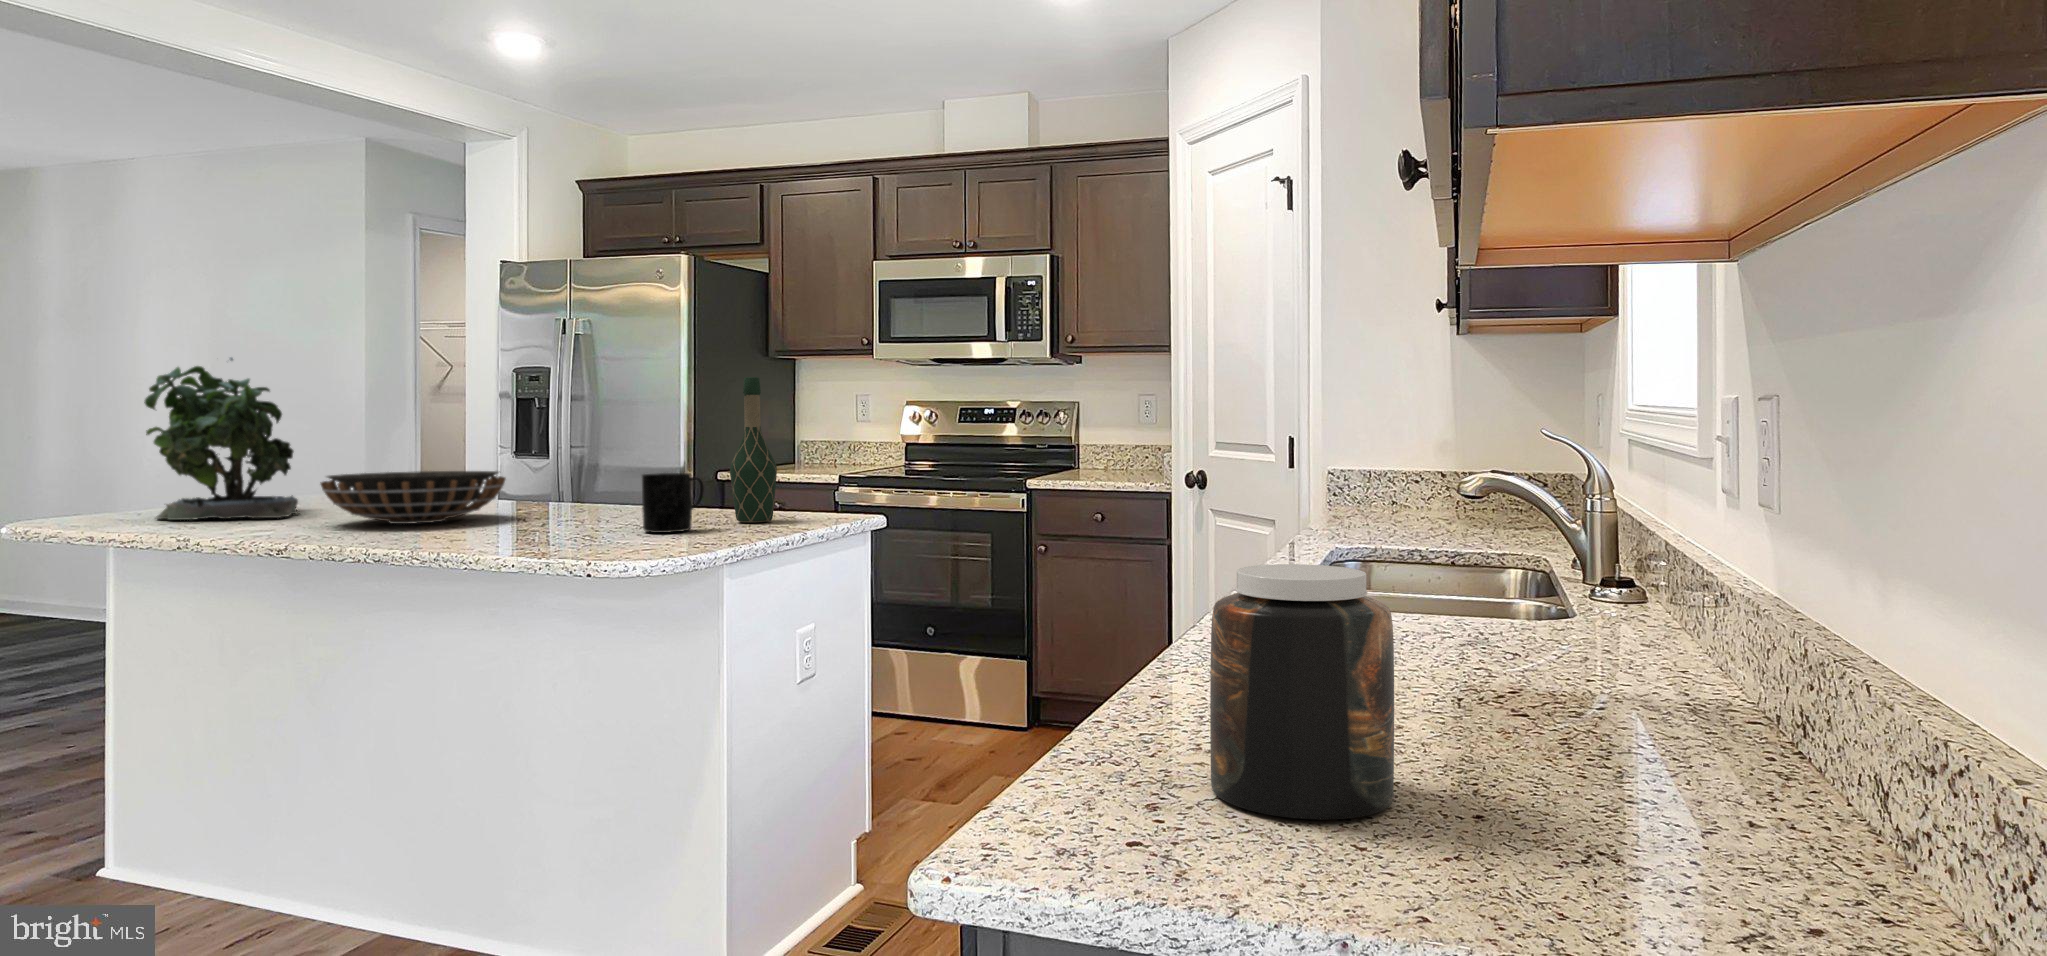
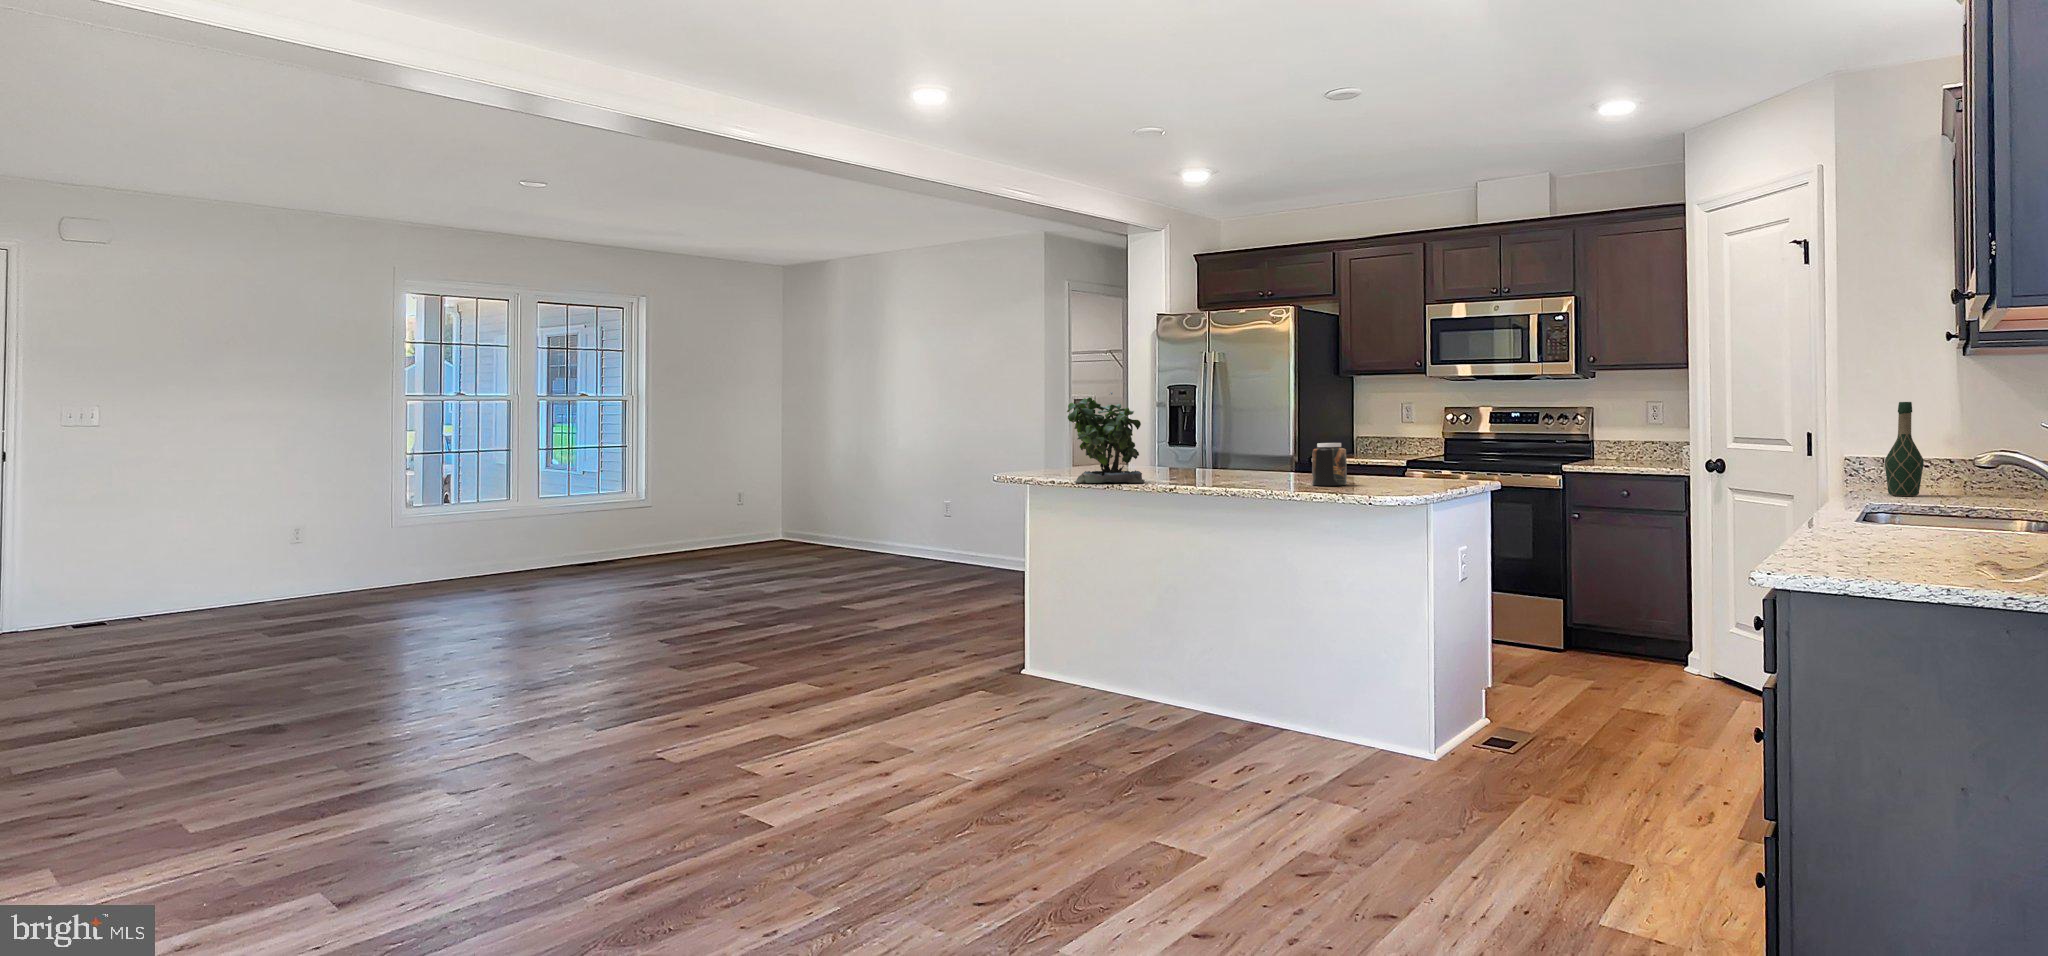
wine bottle: present [730,377,777,522] -> present [1885,402,1924,496]
decorative bowl: present [321,471,505,524] -> none [1179,456,1275,486]
mug: present [642,473,704,533] -> none [1379,457,1413,492]
jar: present [1210,564,1394,820] -> present [1312,443,1347,486]

